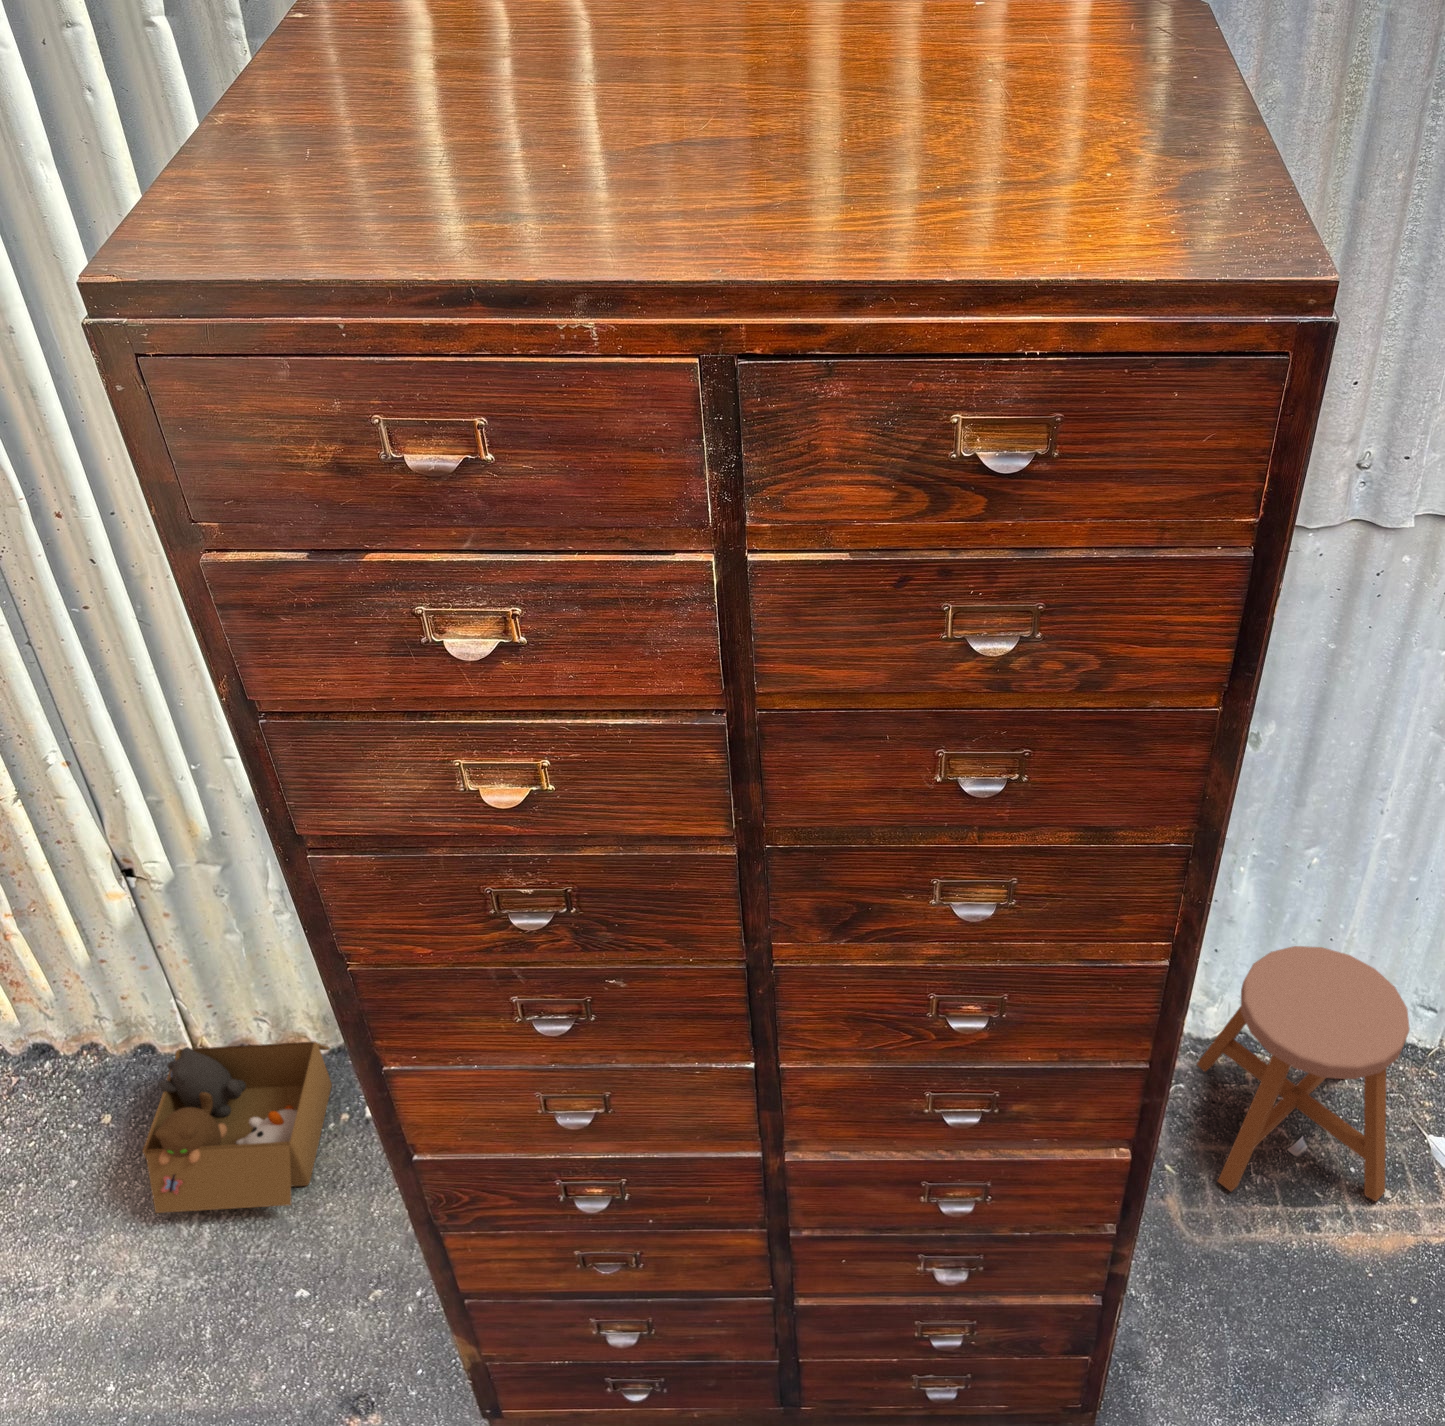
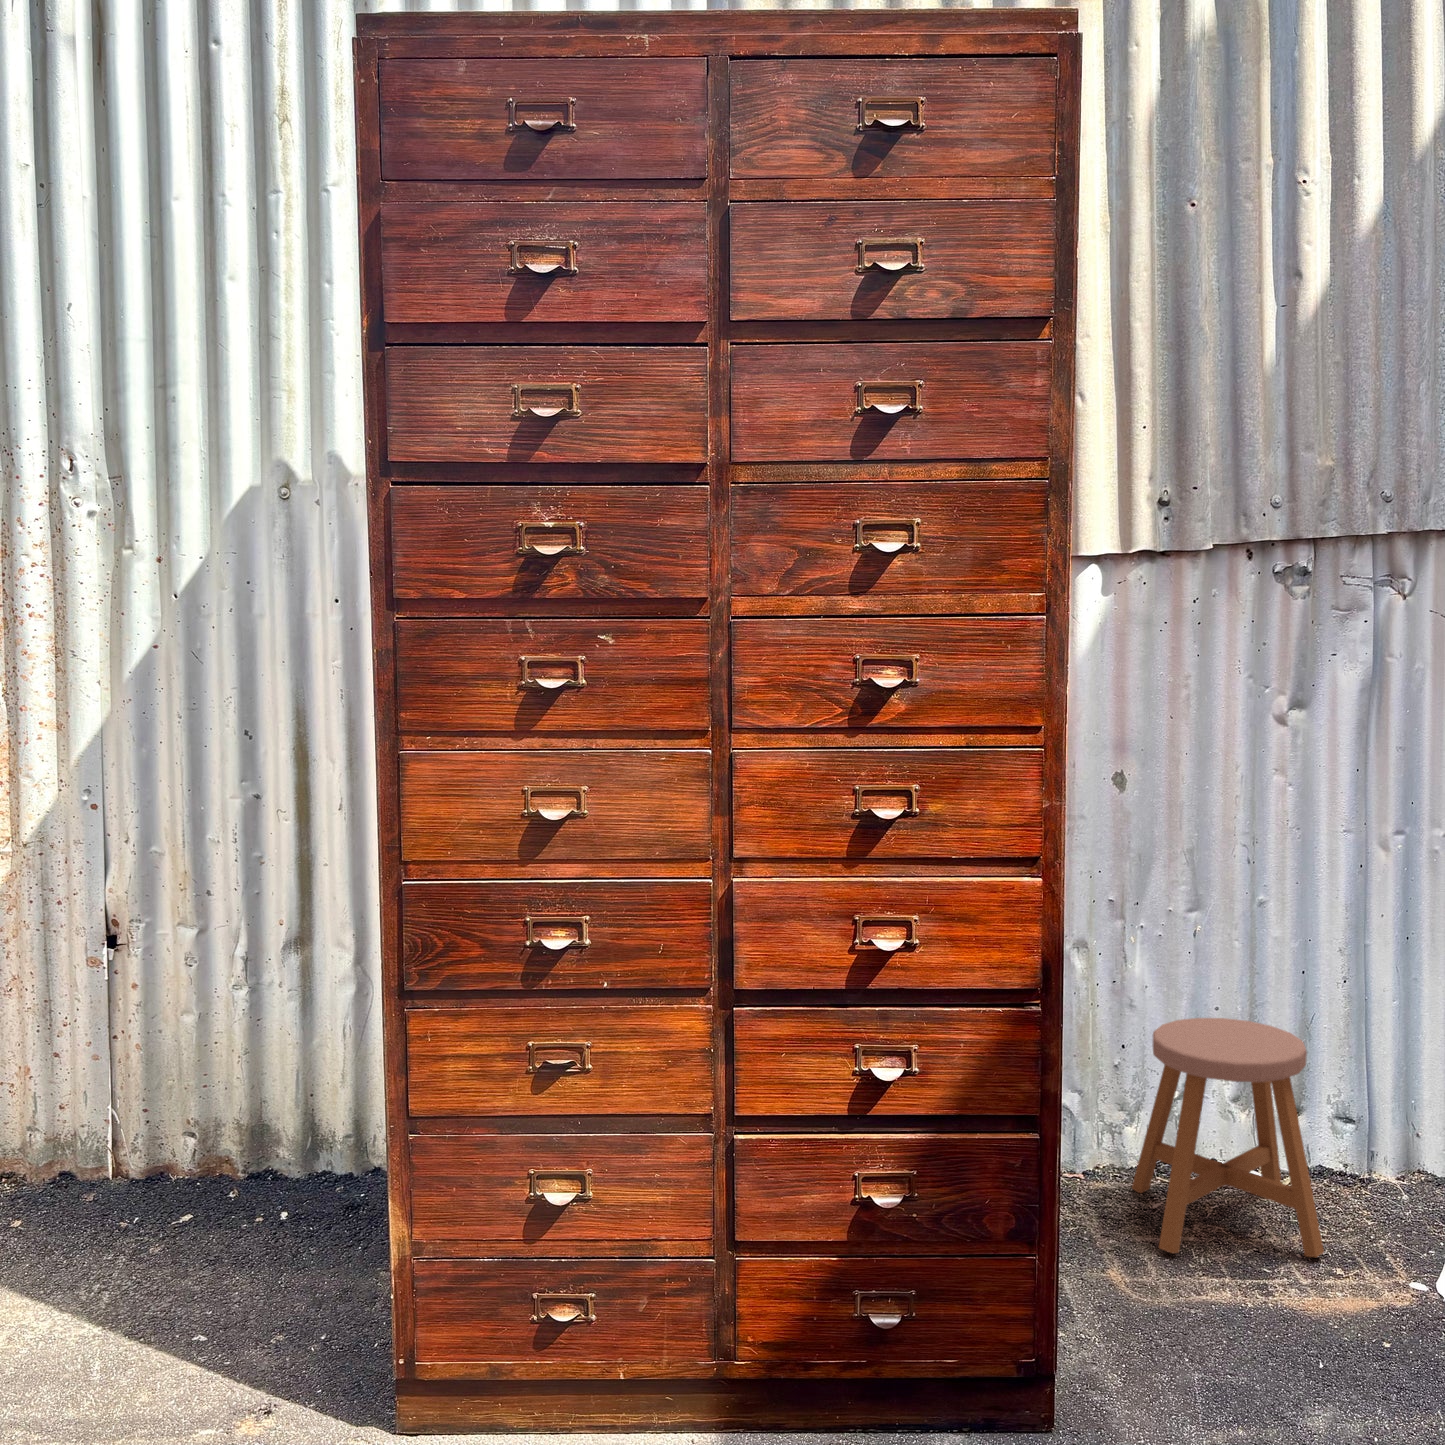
cardboard box: present [143,1042,332,1213] -> none [62,1128,259,1264]

